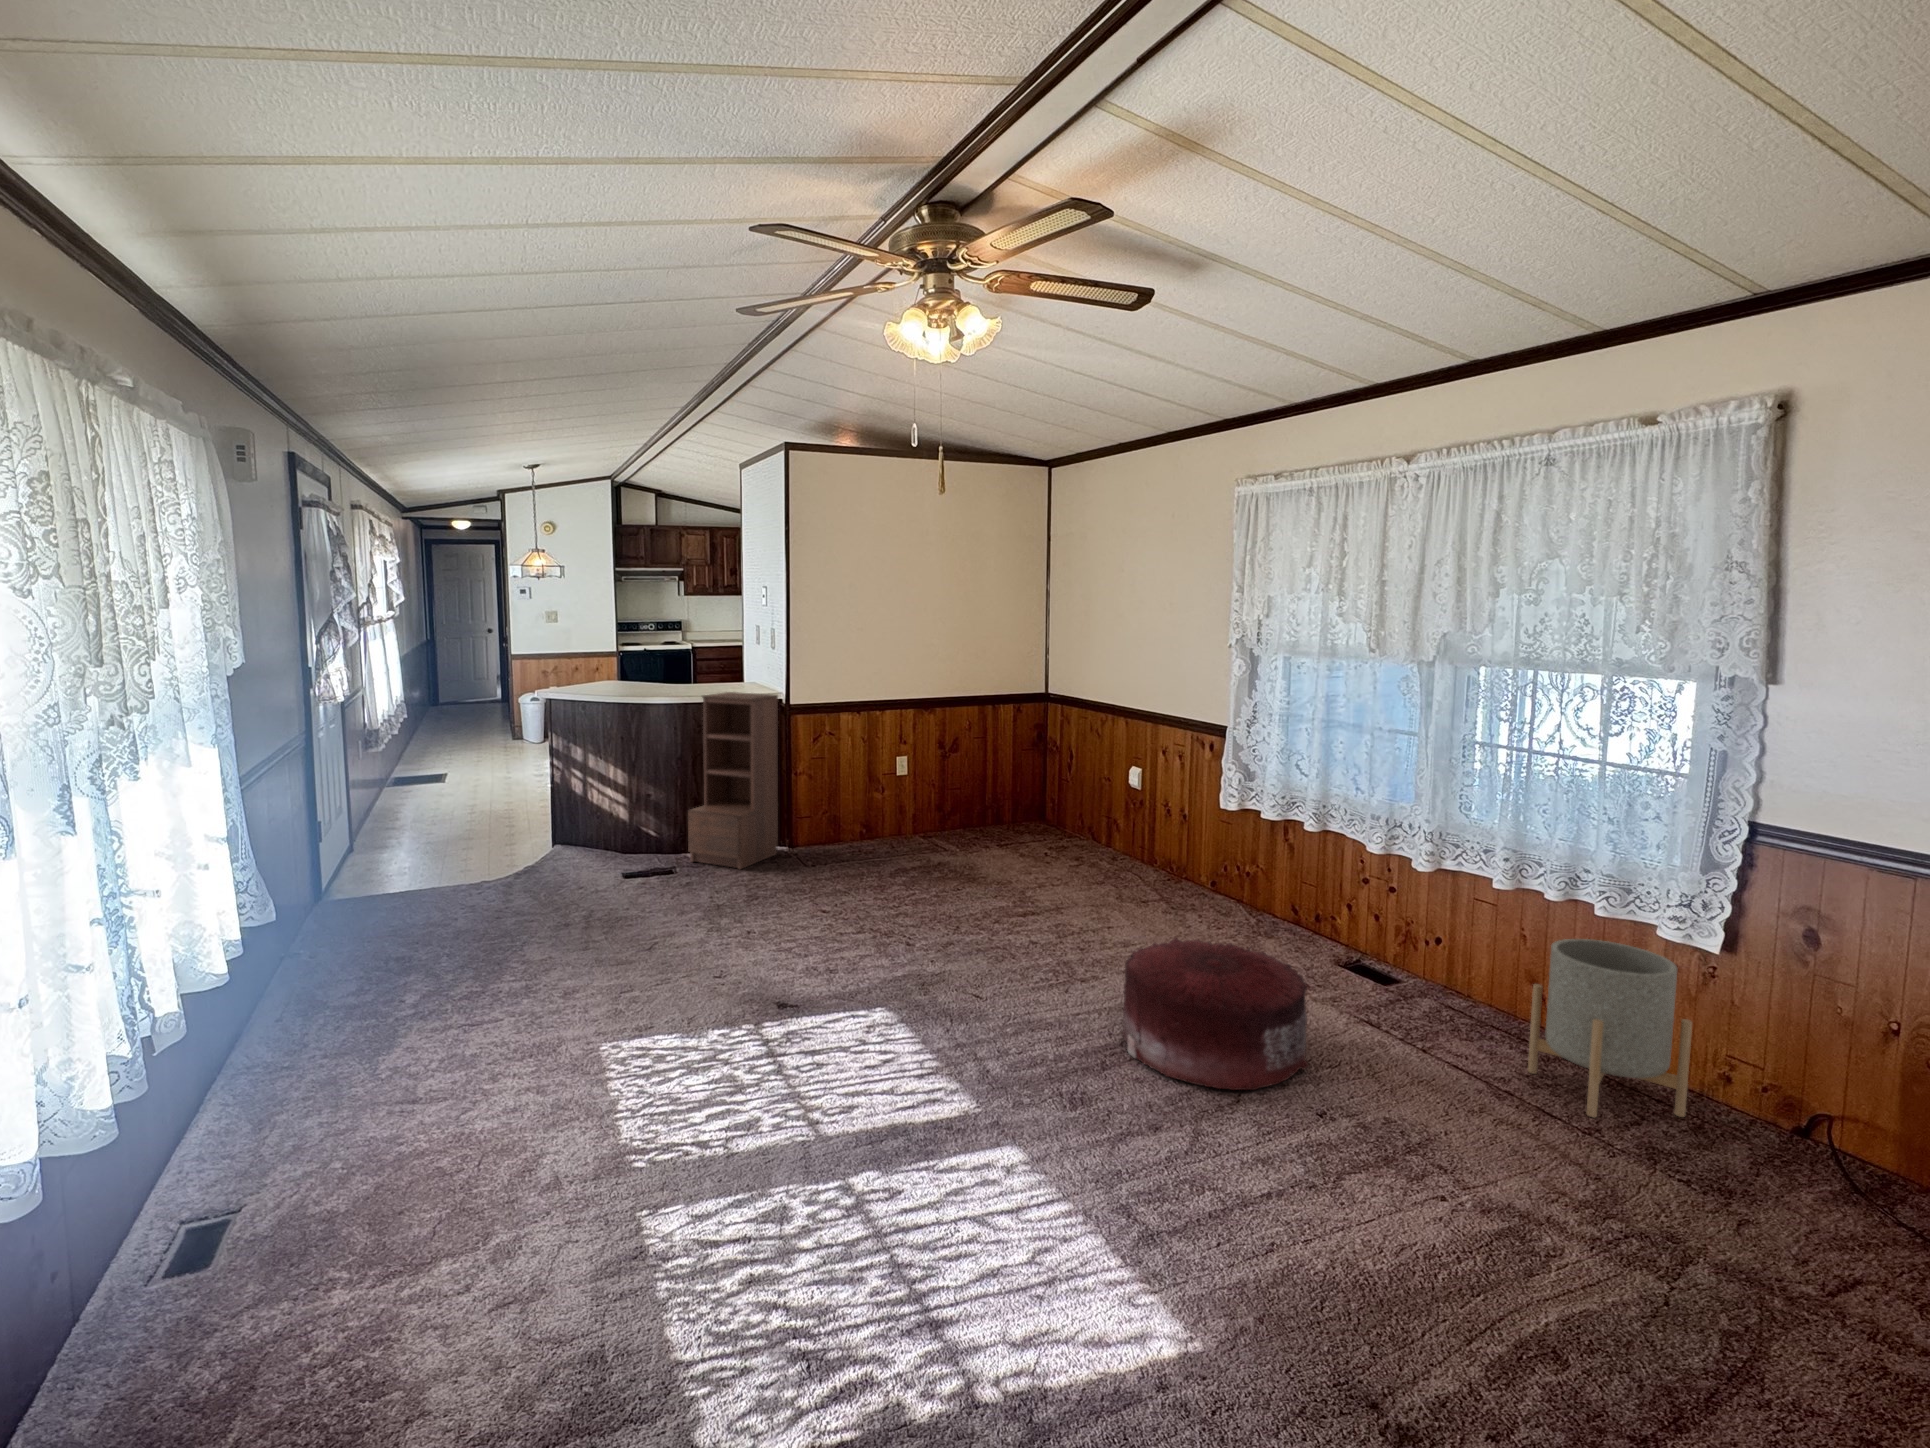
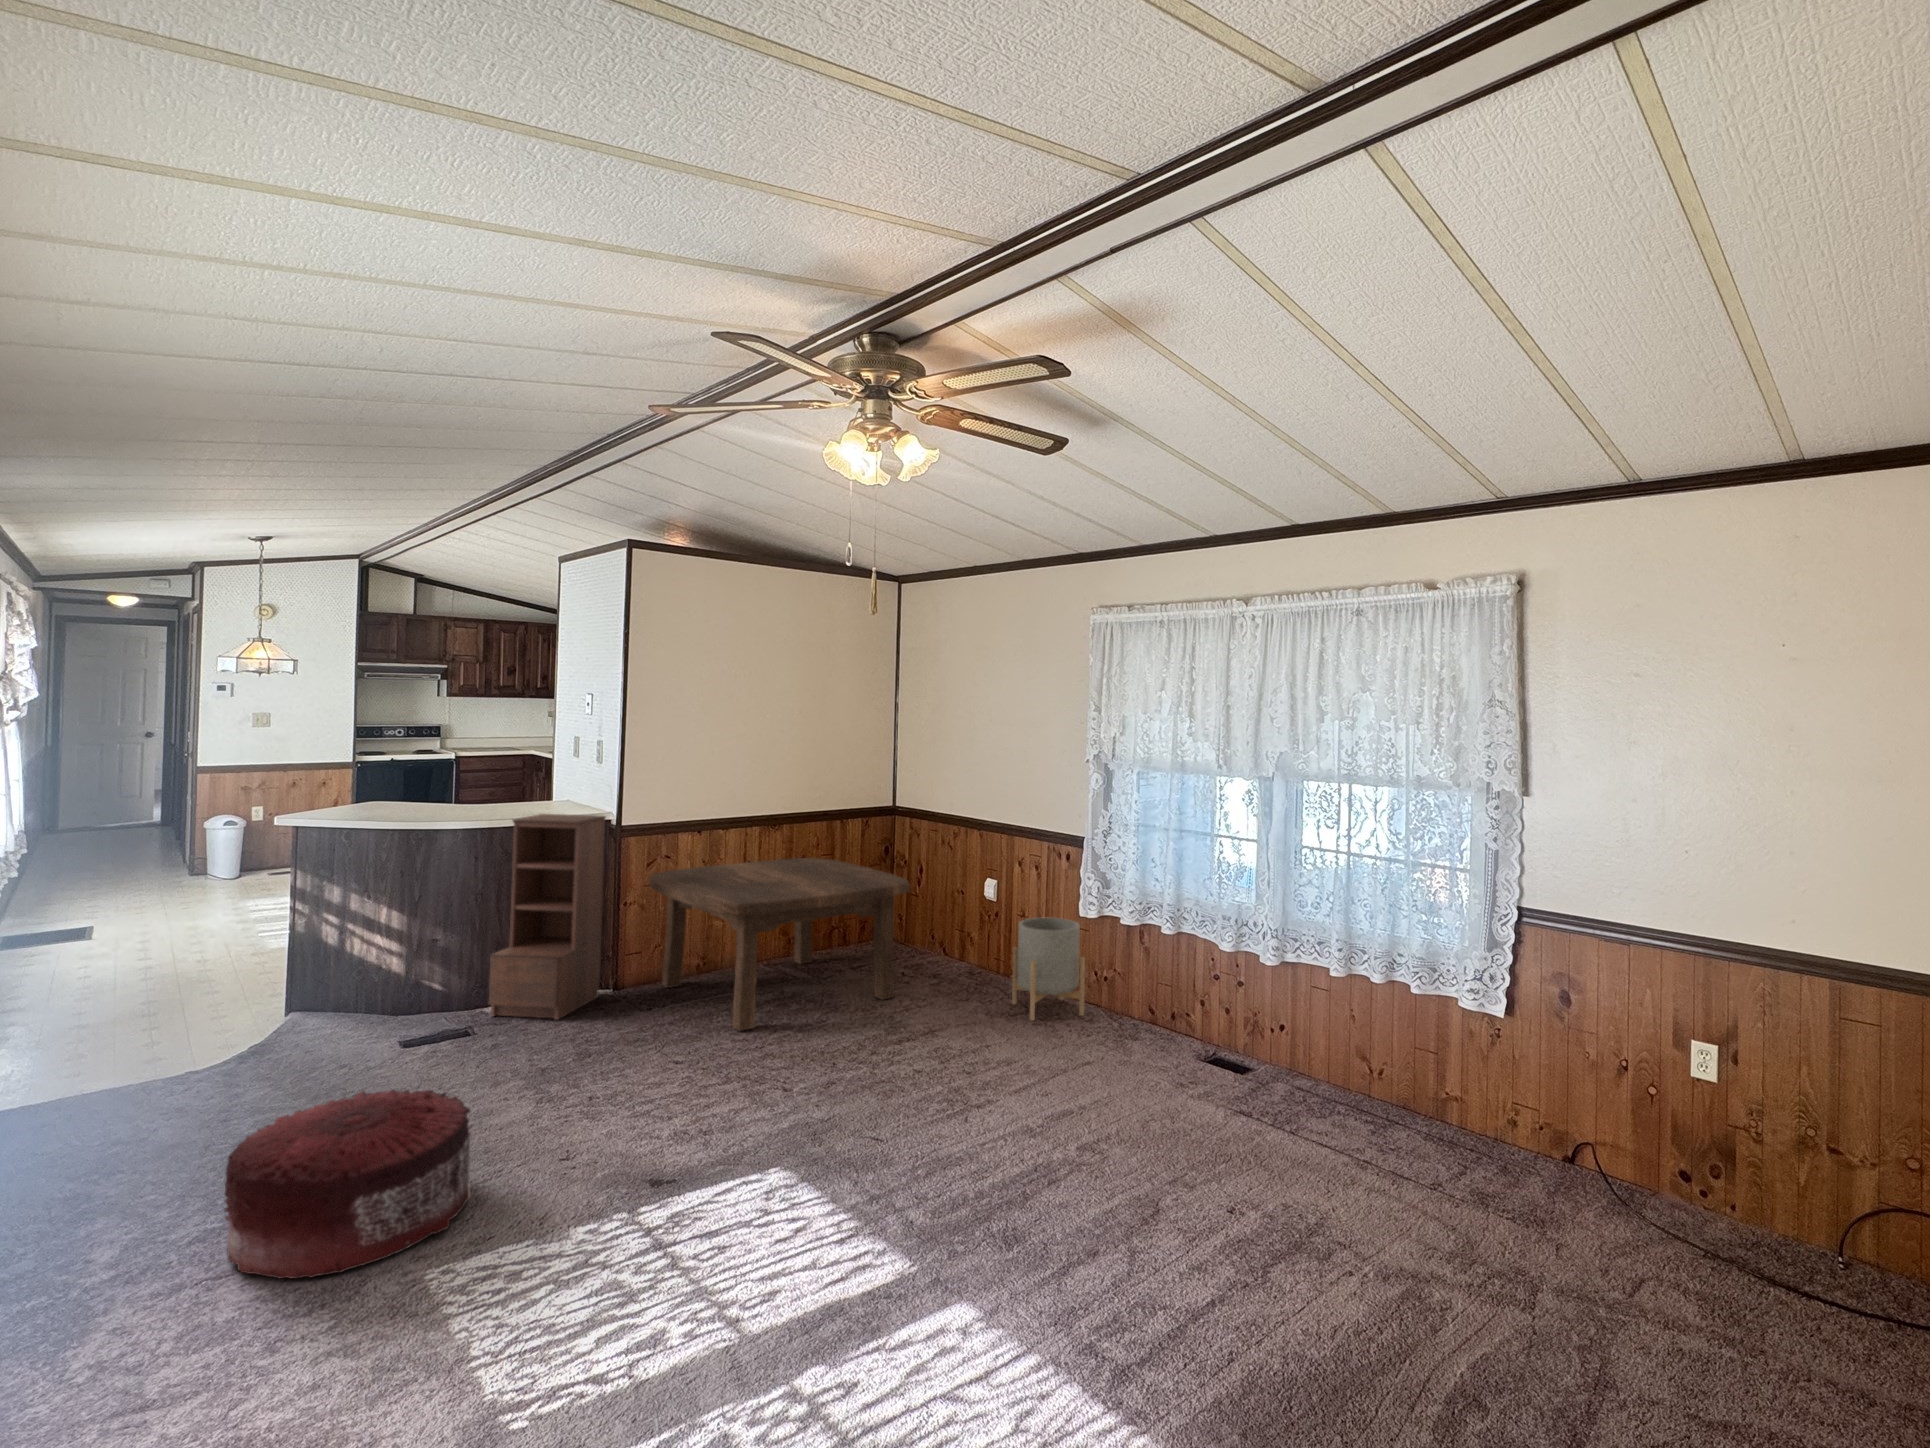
coffee table: none [817,741,1052,893] -> present [649,858,910,1031]
pouf: present [1122,938,1309,1090] -> present [224,1090,471,1279]
planter: present [1528,939,1692,1117] -> present [1012,918,1085,1020]

